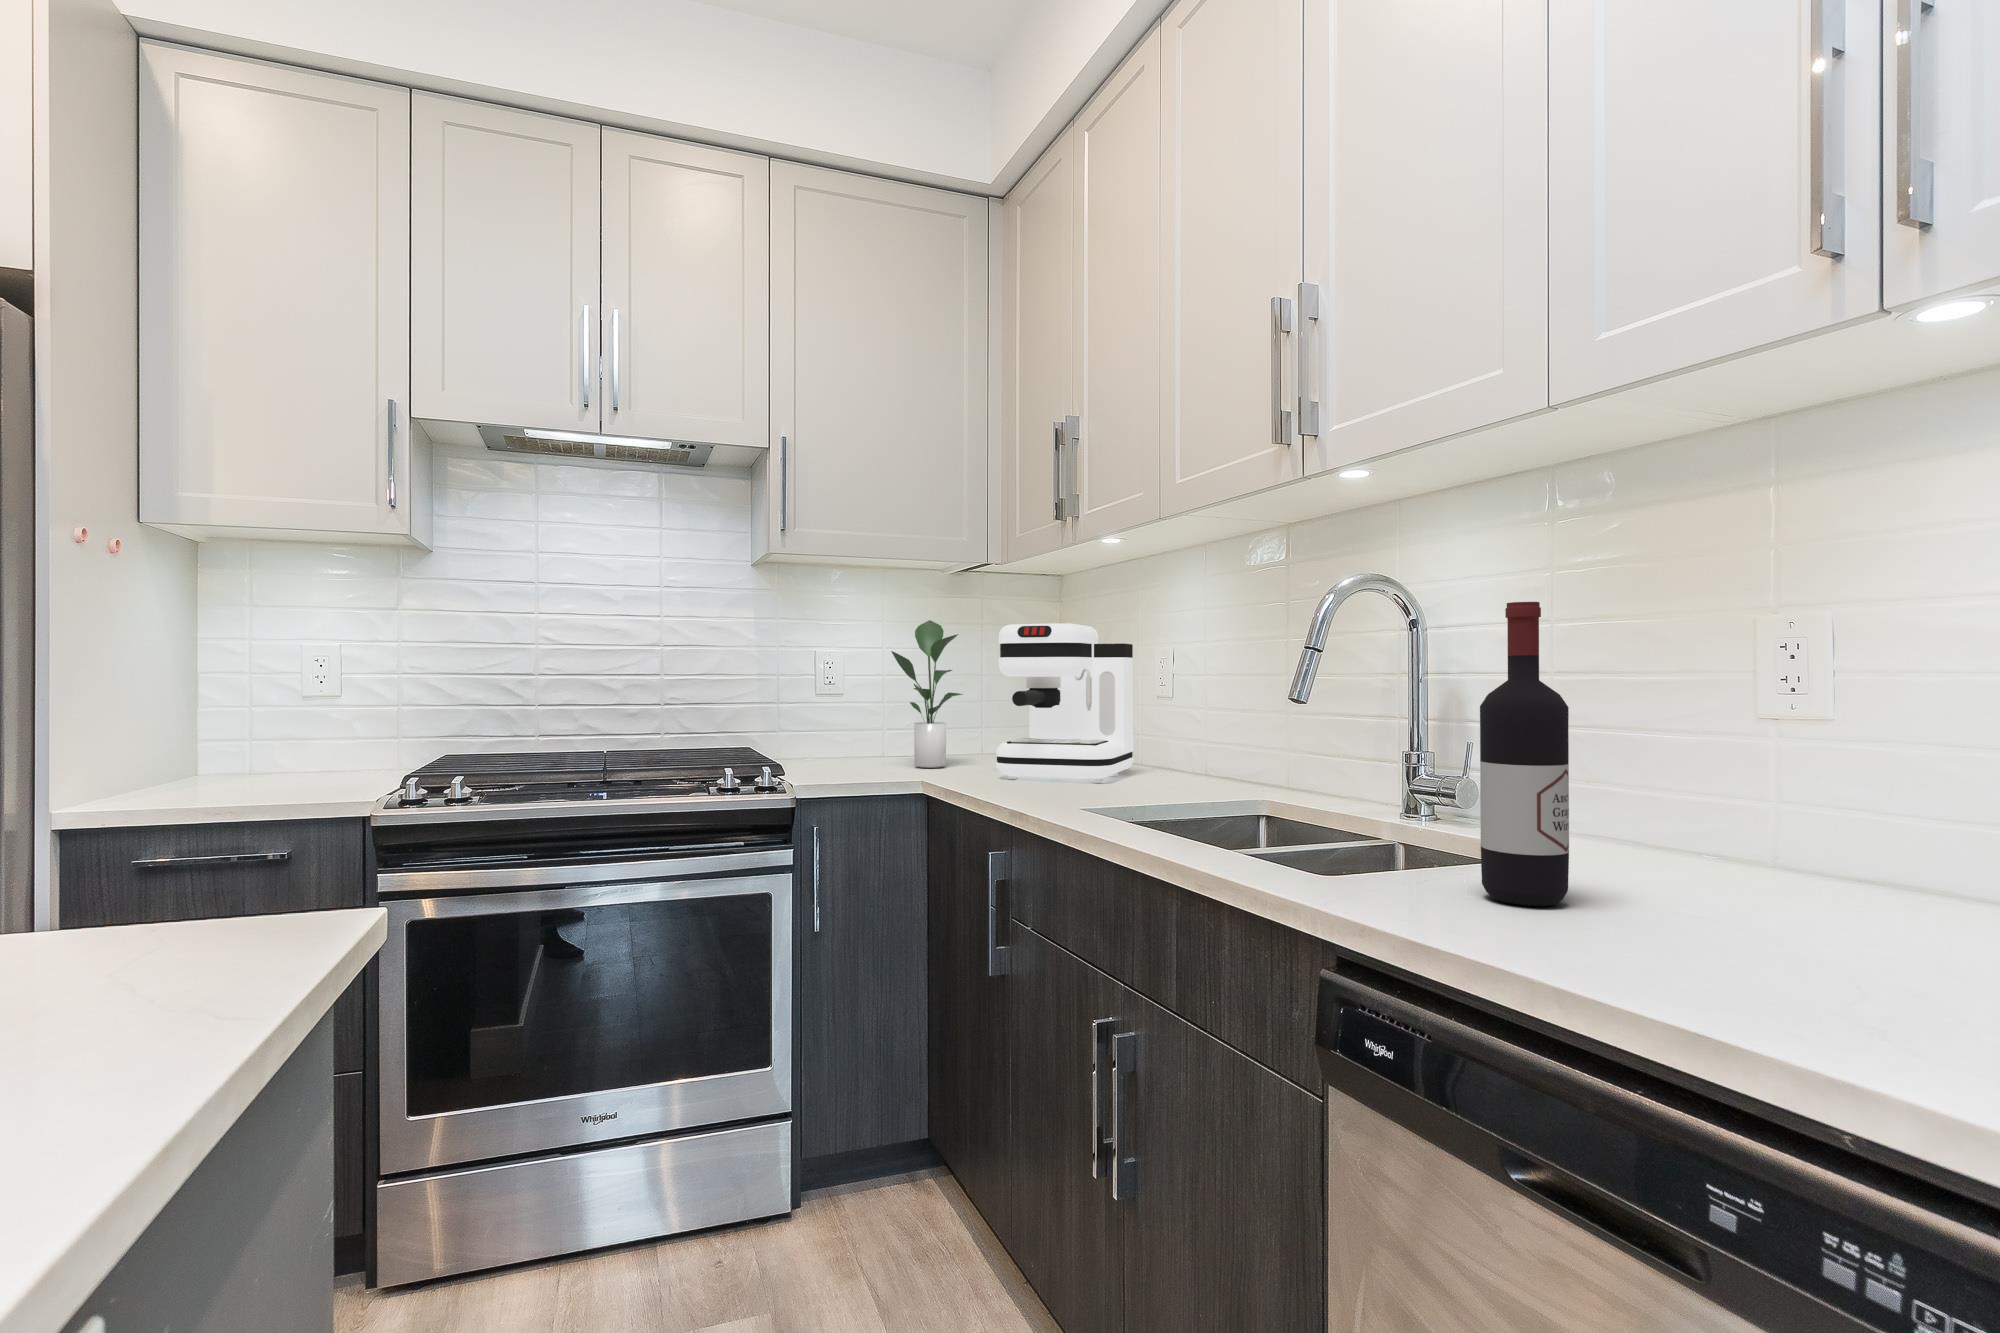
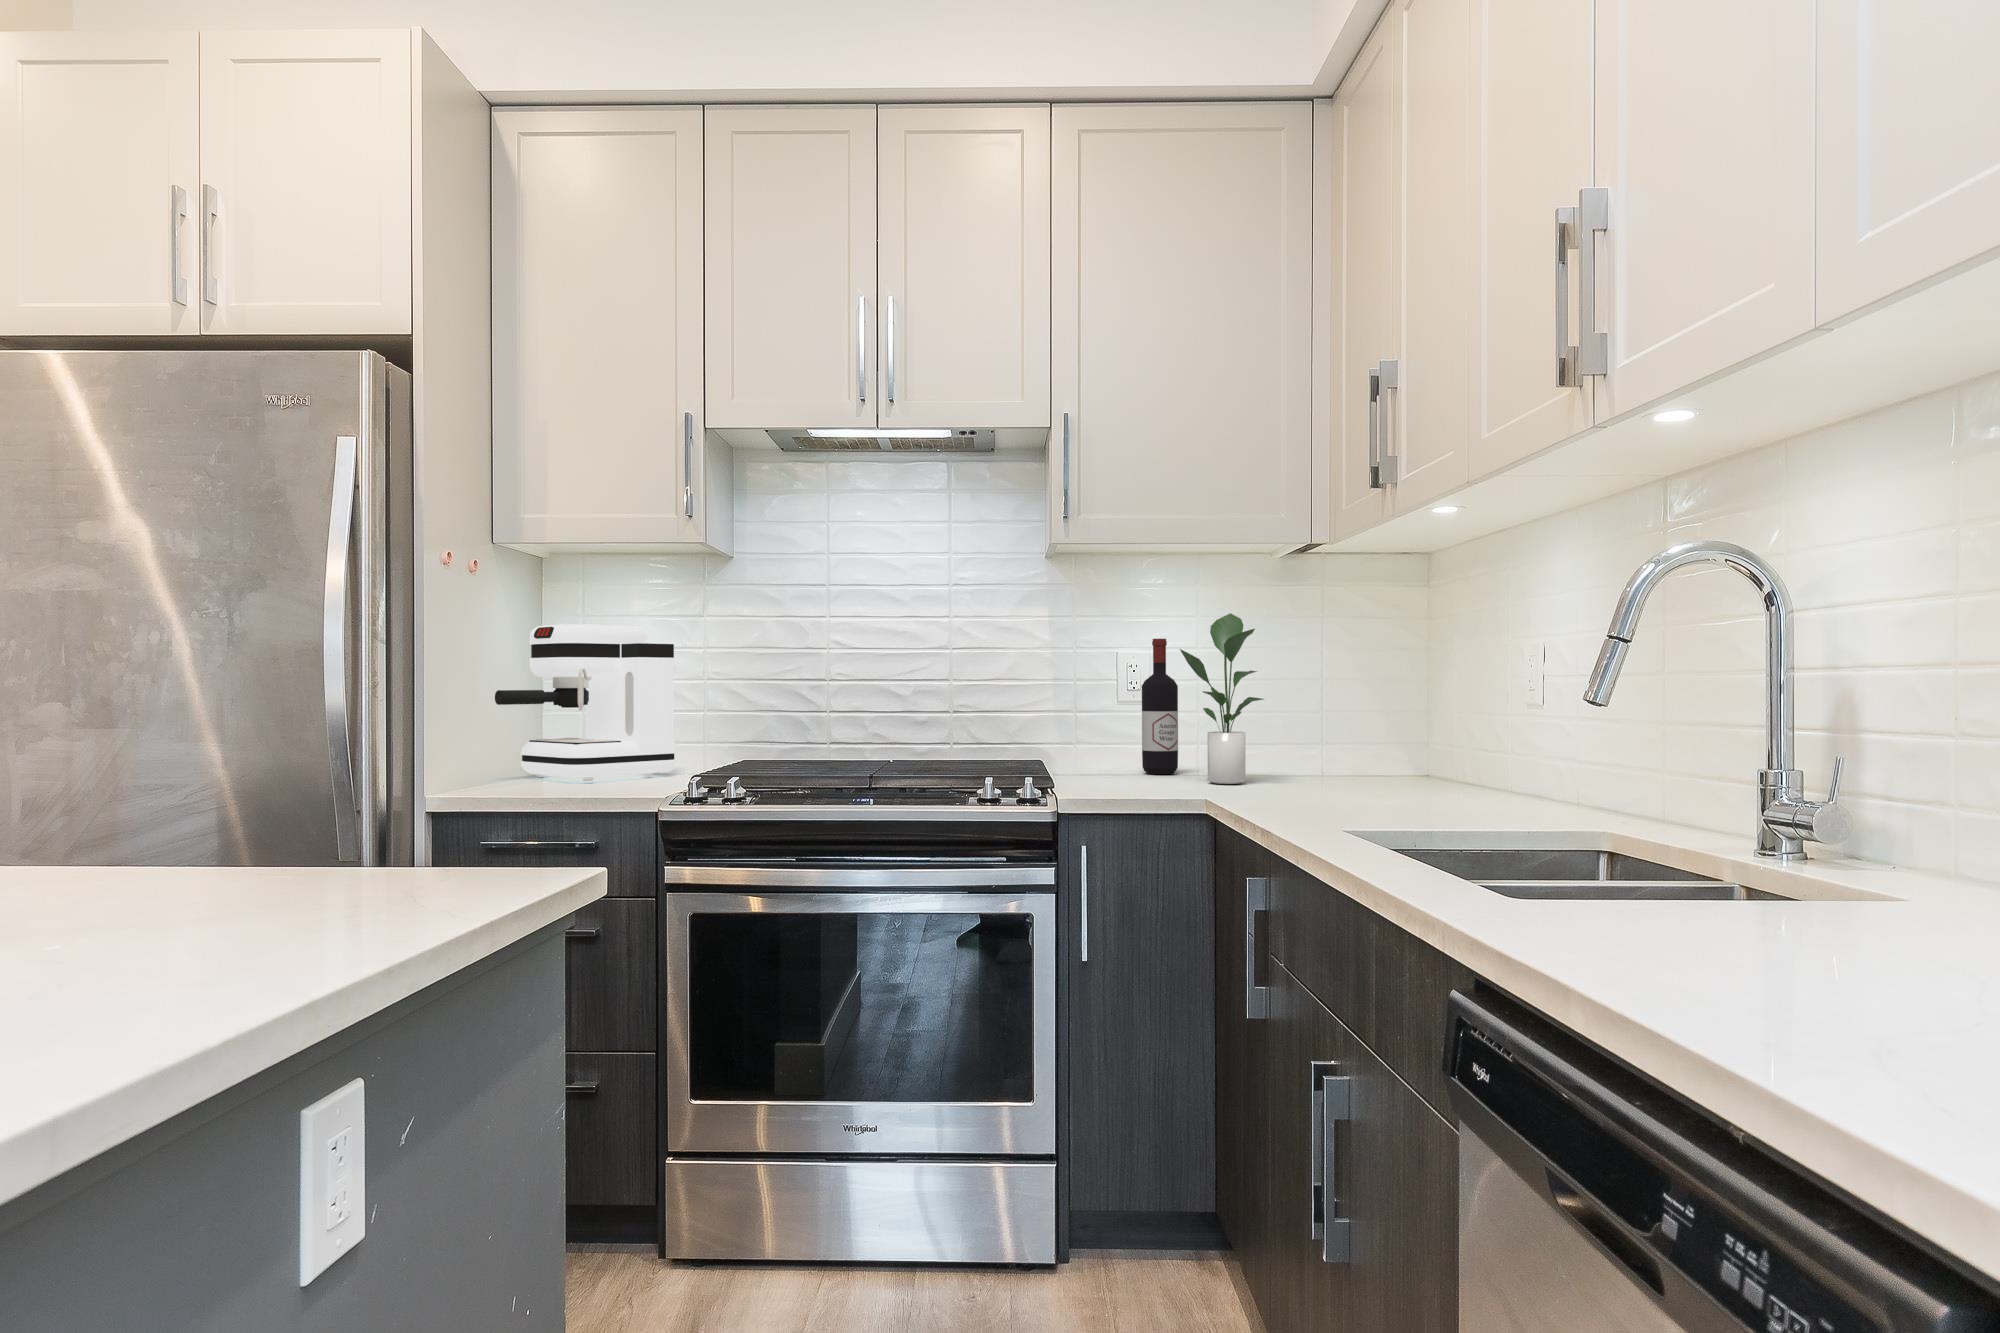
wine bottle: present [1480,602,1569,906] -> present [1142,639,1178,774]
coffee maker: present [996,623,1133,782] -> present [495,624,675,781]

